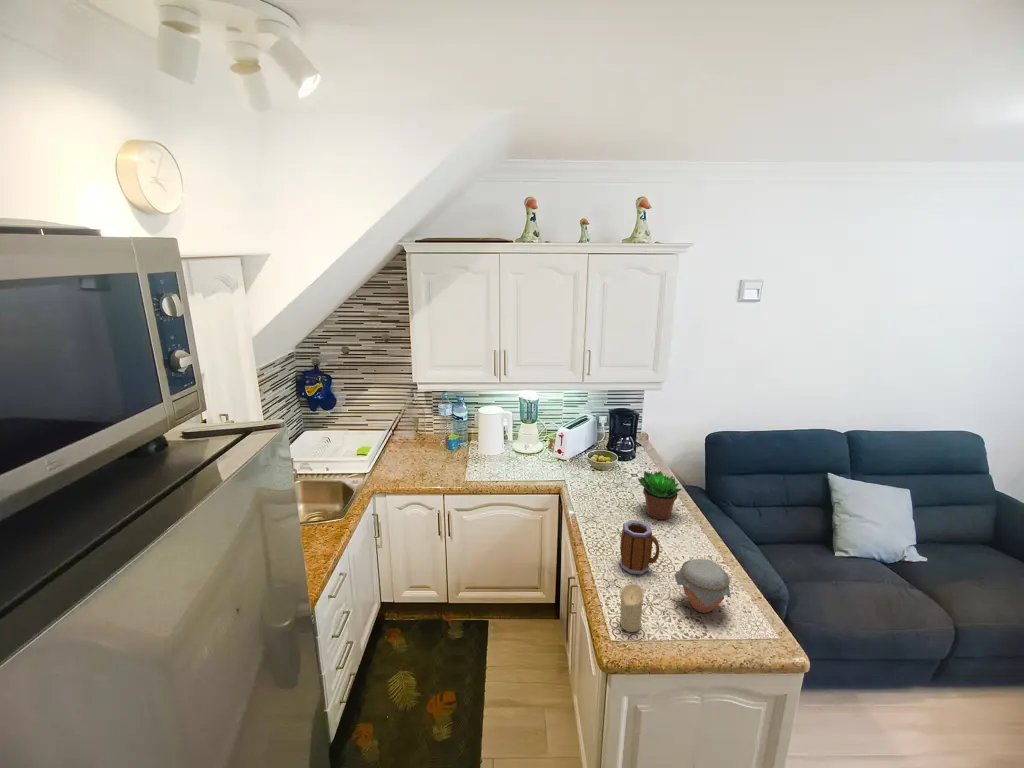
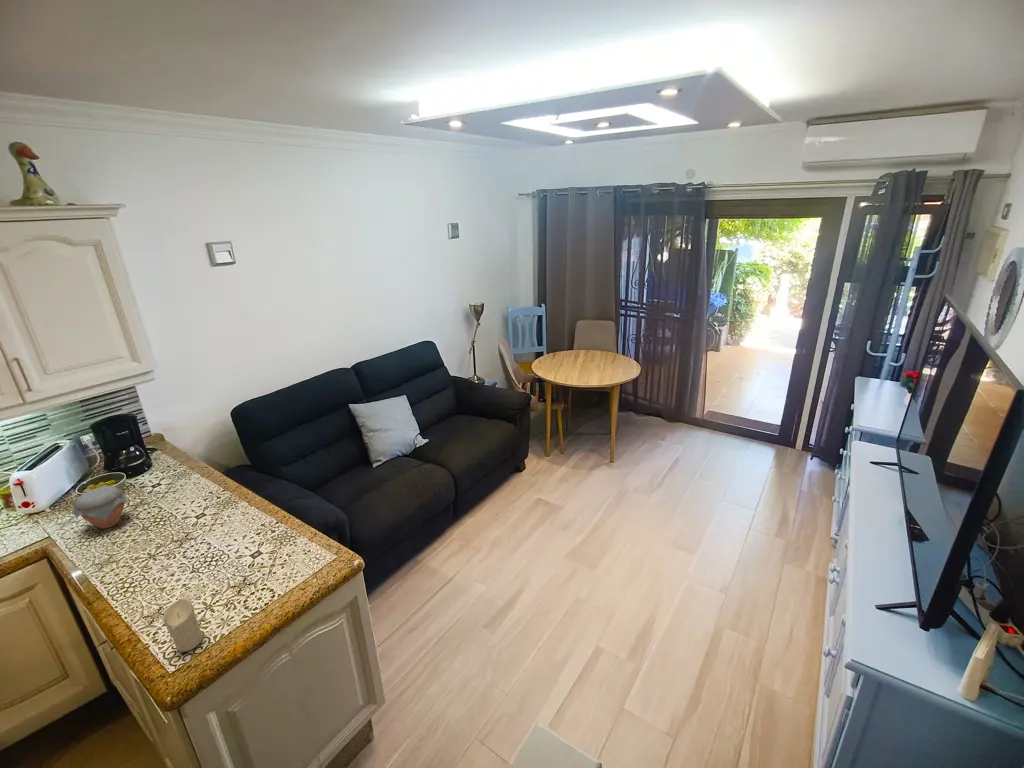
succulent plant: present [638,471,682,519] -> none [154,467,213,521]
mug: present [620,520,659,574] -> none [146,531,204,592]
jar: present [675,559,731,613] -> present [72,486,129,529]

